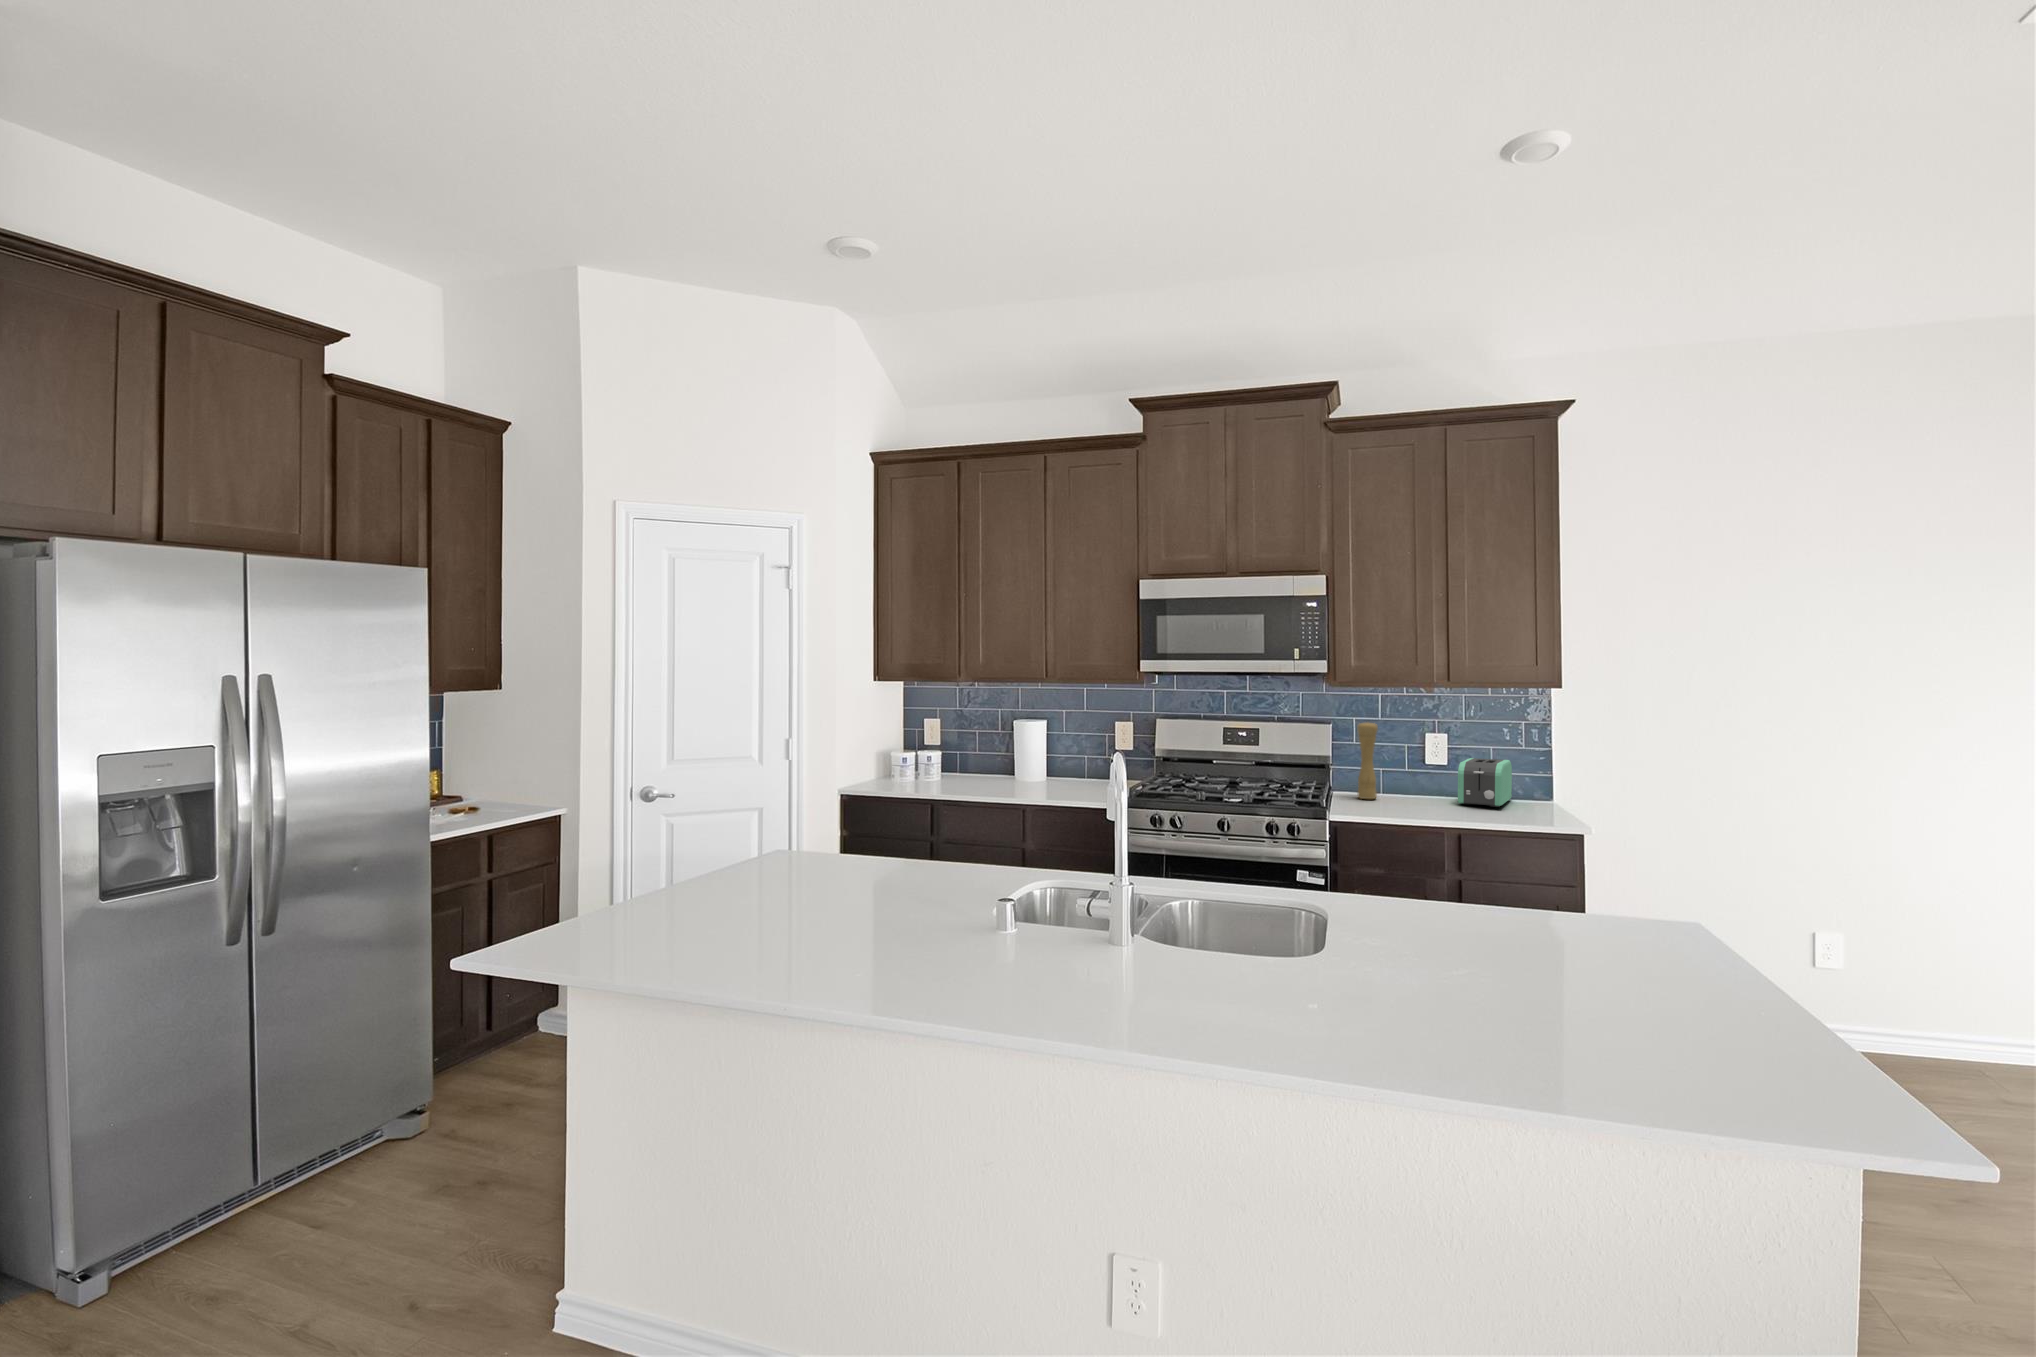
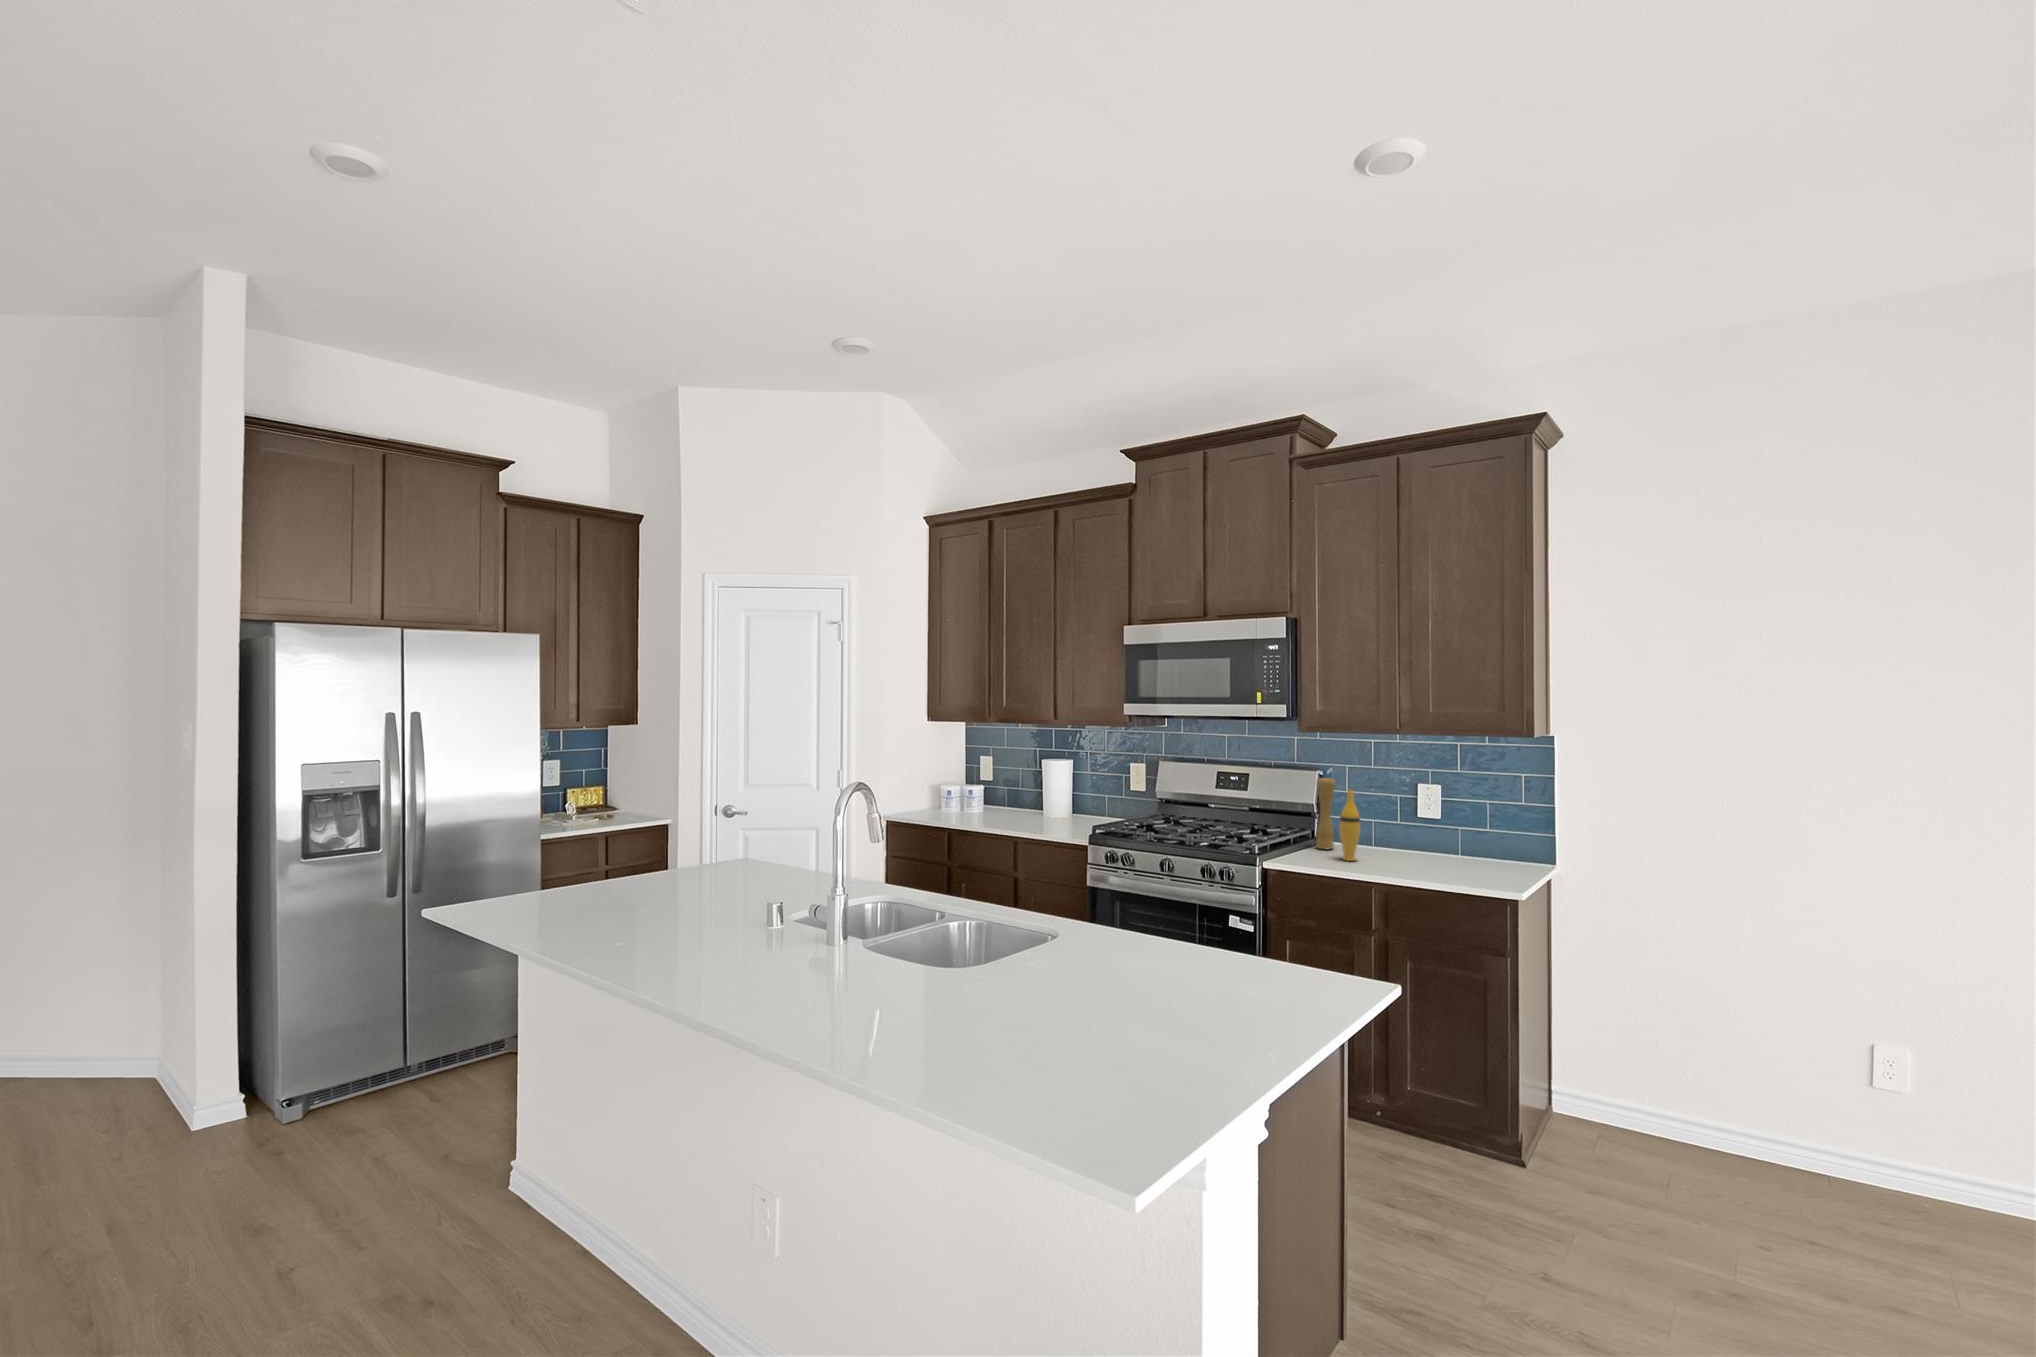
vase: none [1396,733,1419,809] -> present [1339,790,1360,861]
toaster: present [1458,758,1512,807] -> none [1406,816,1473,865]

